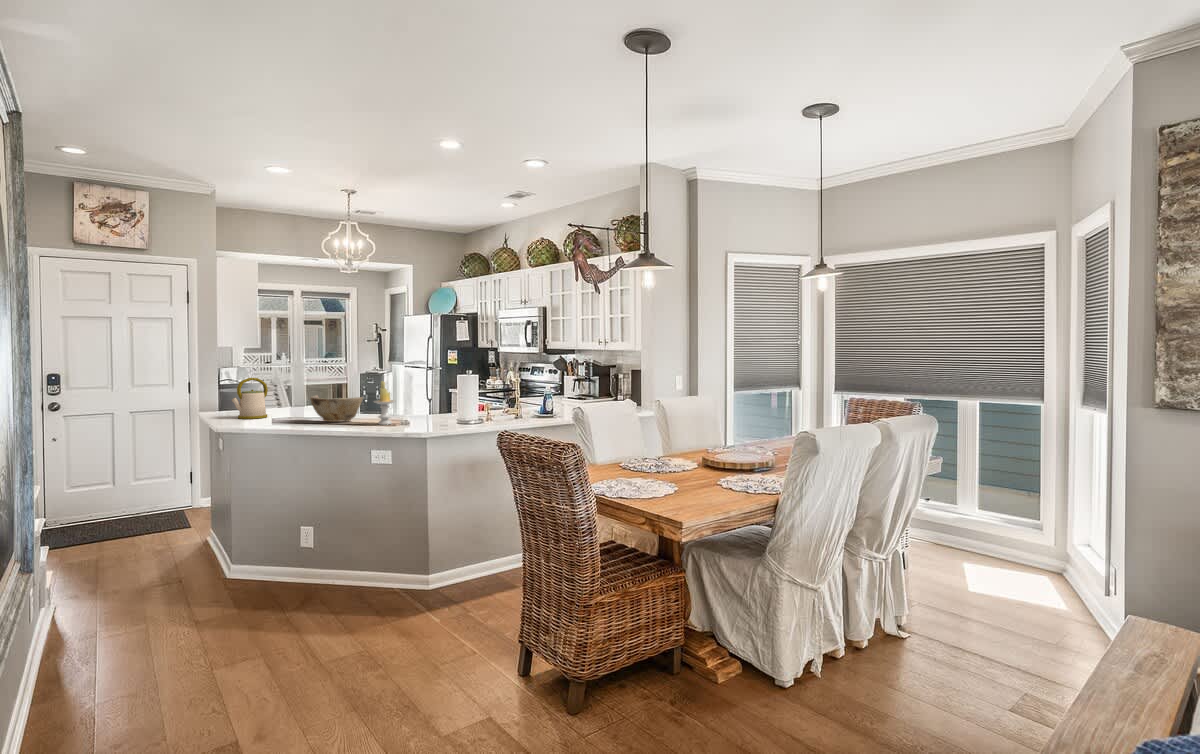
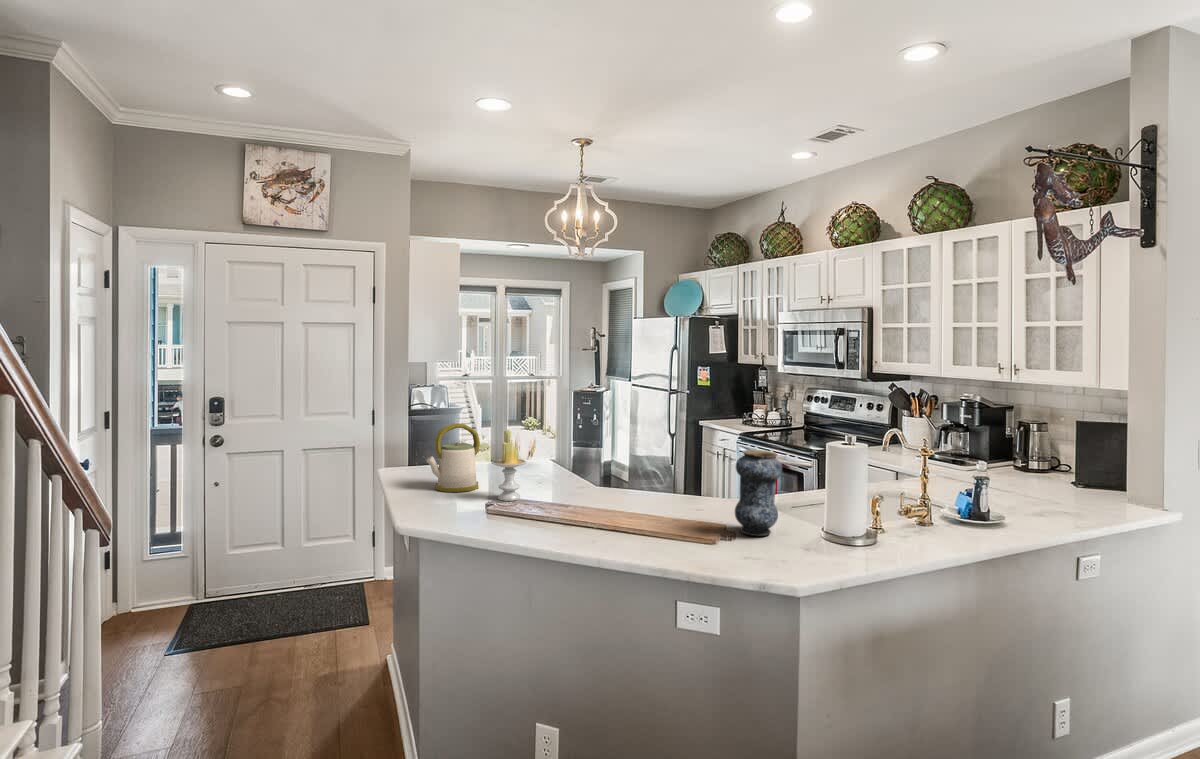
candle: present [374,381,395,425] -> present [492,429,527,501]
vase: none [411,381,435,425] -> present [735,450,782,536]
bowl: present [311,396,363,422] -> none [550,460,639,512]

